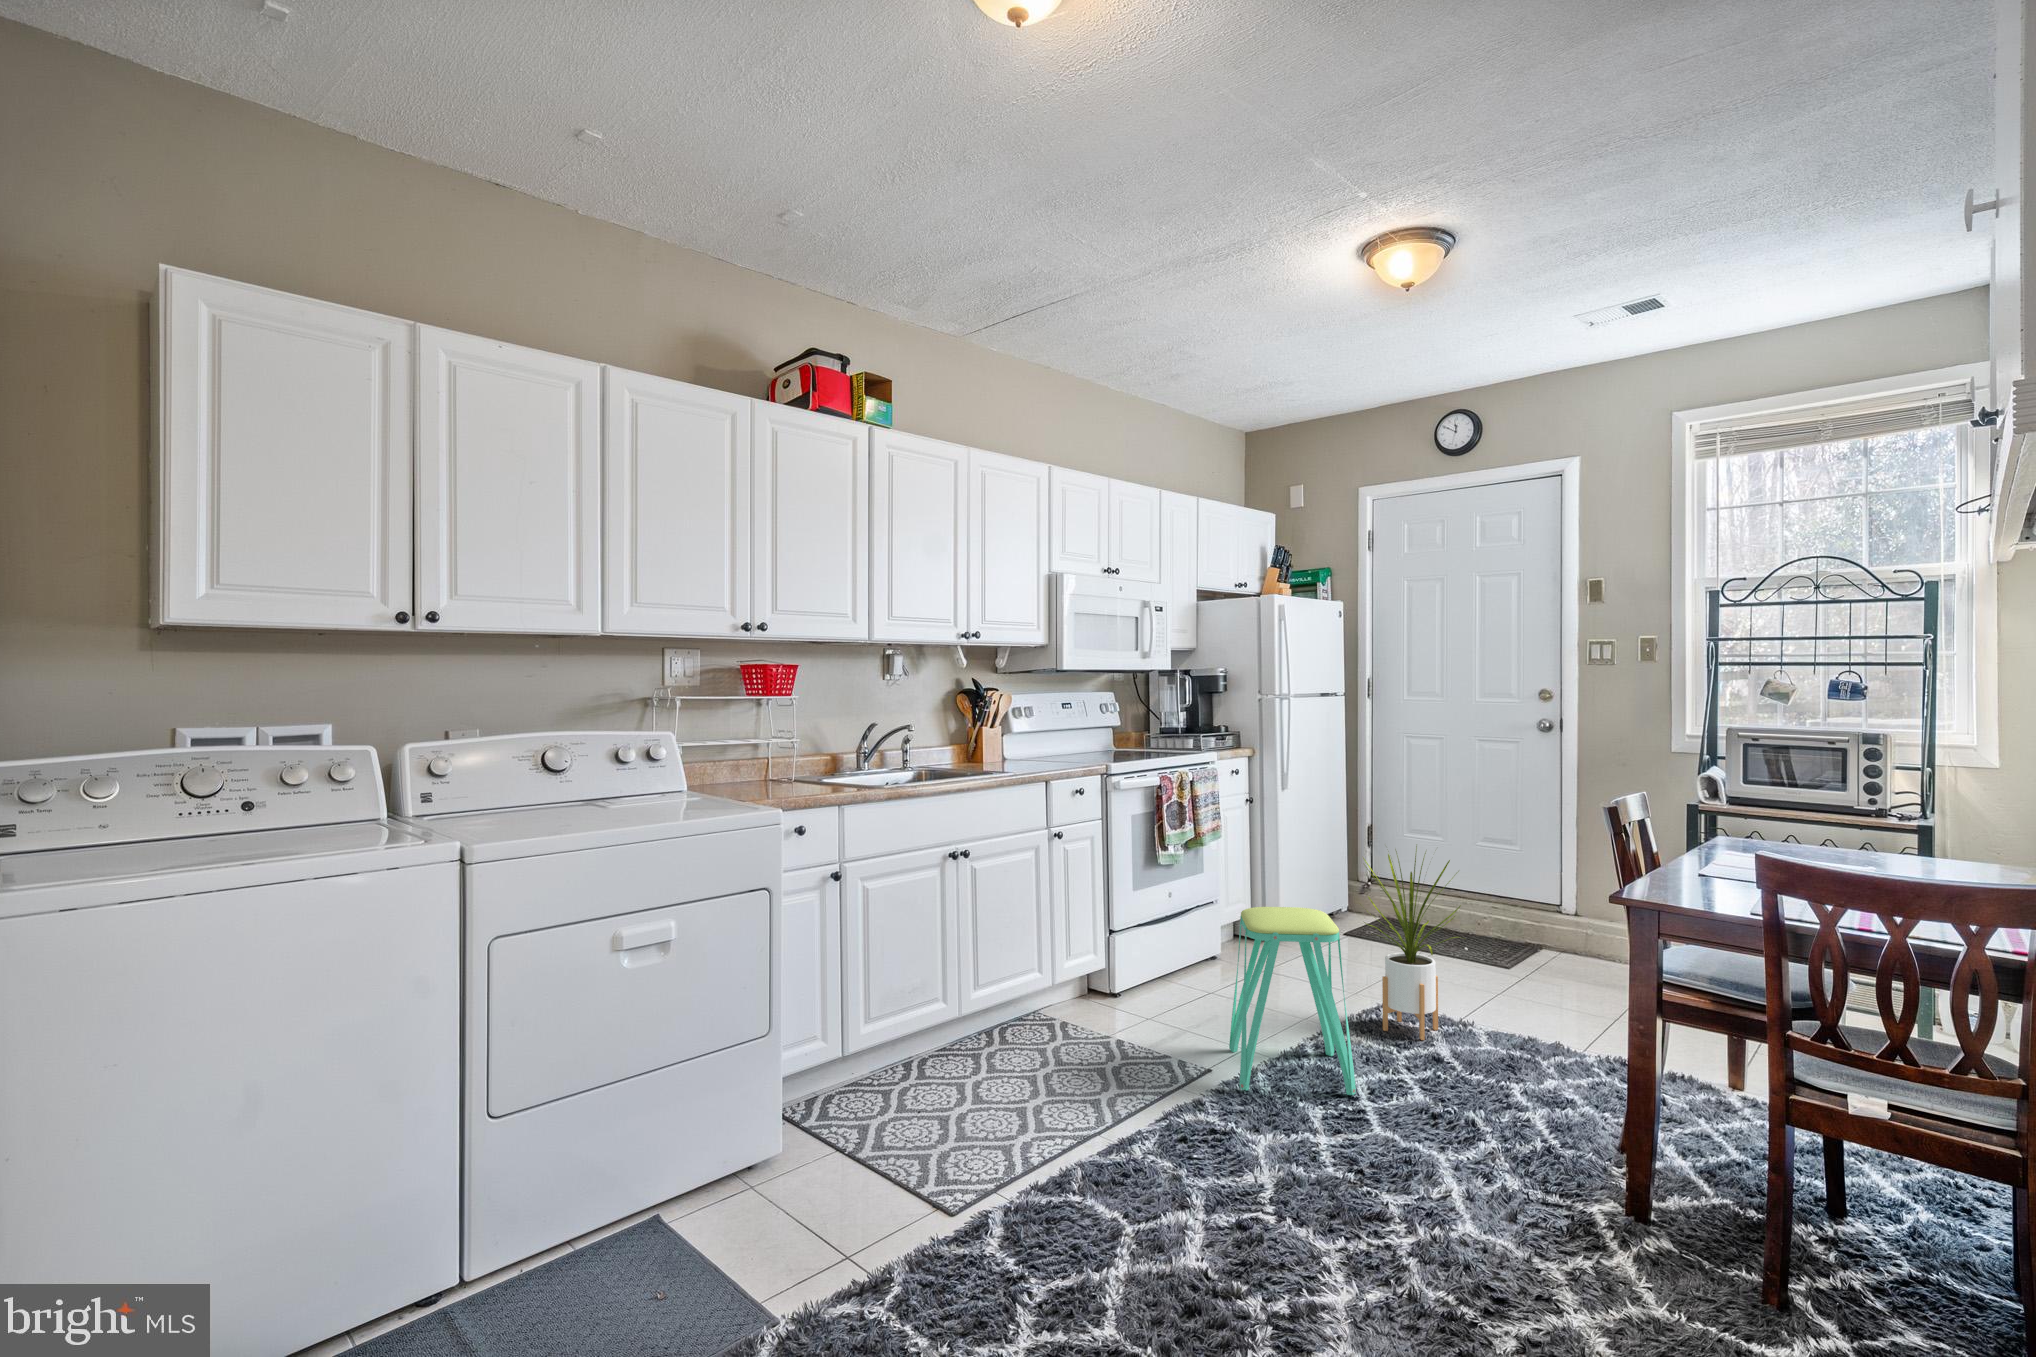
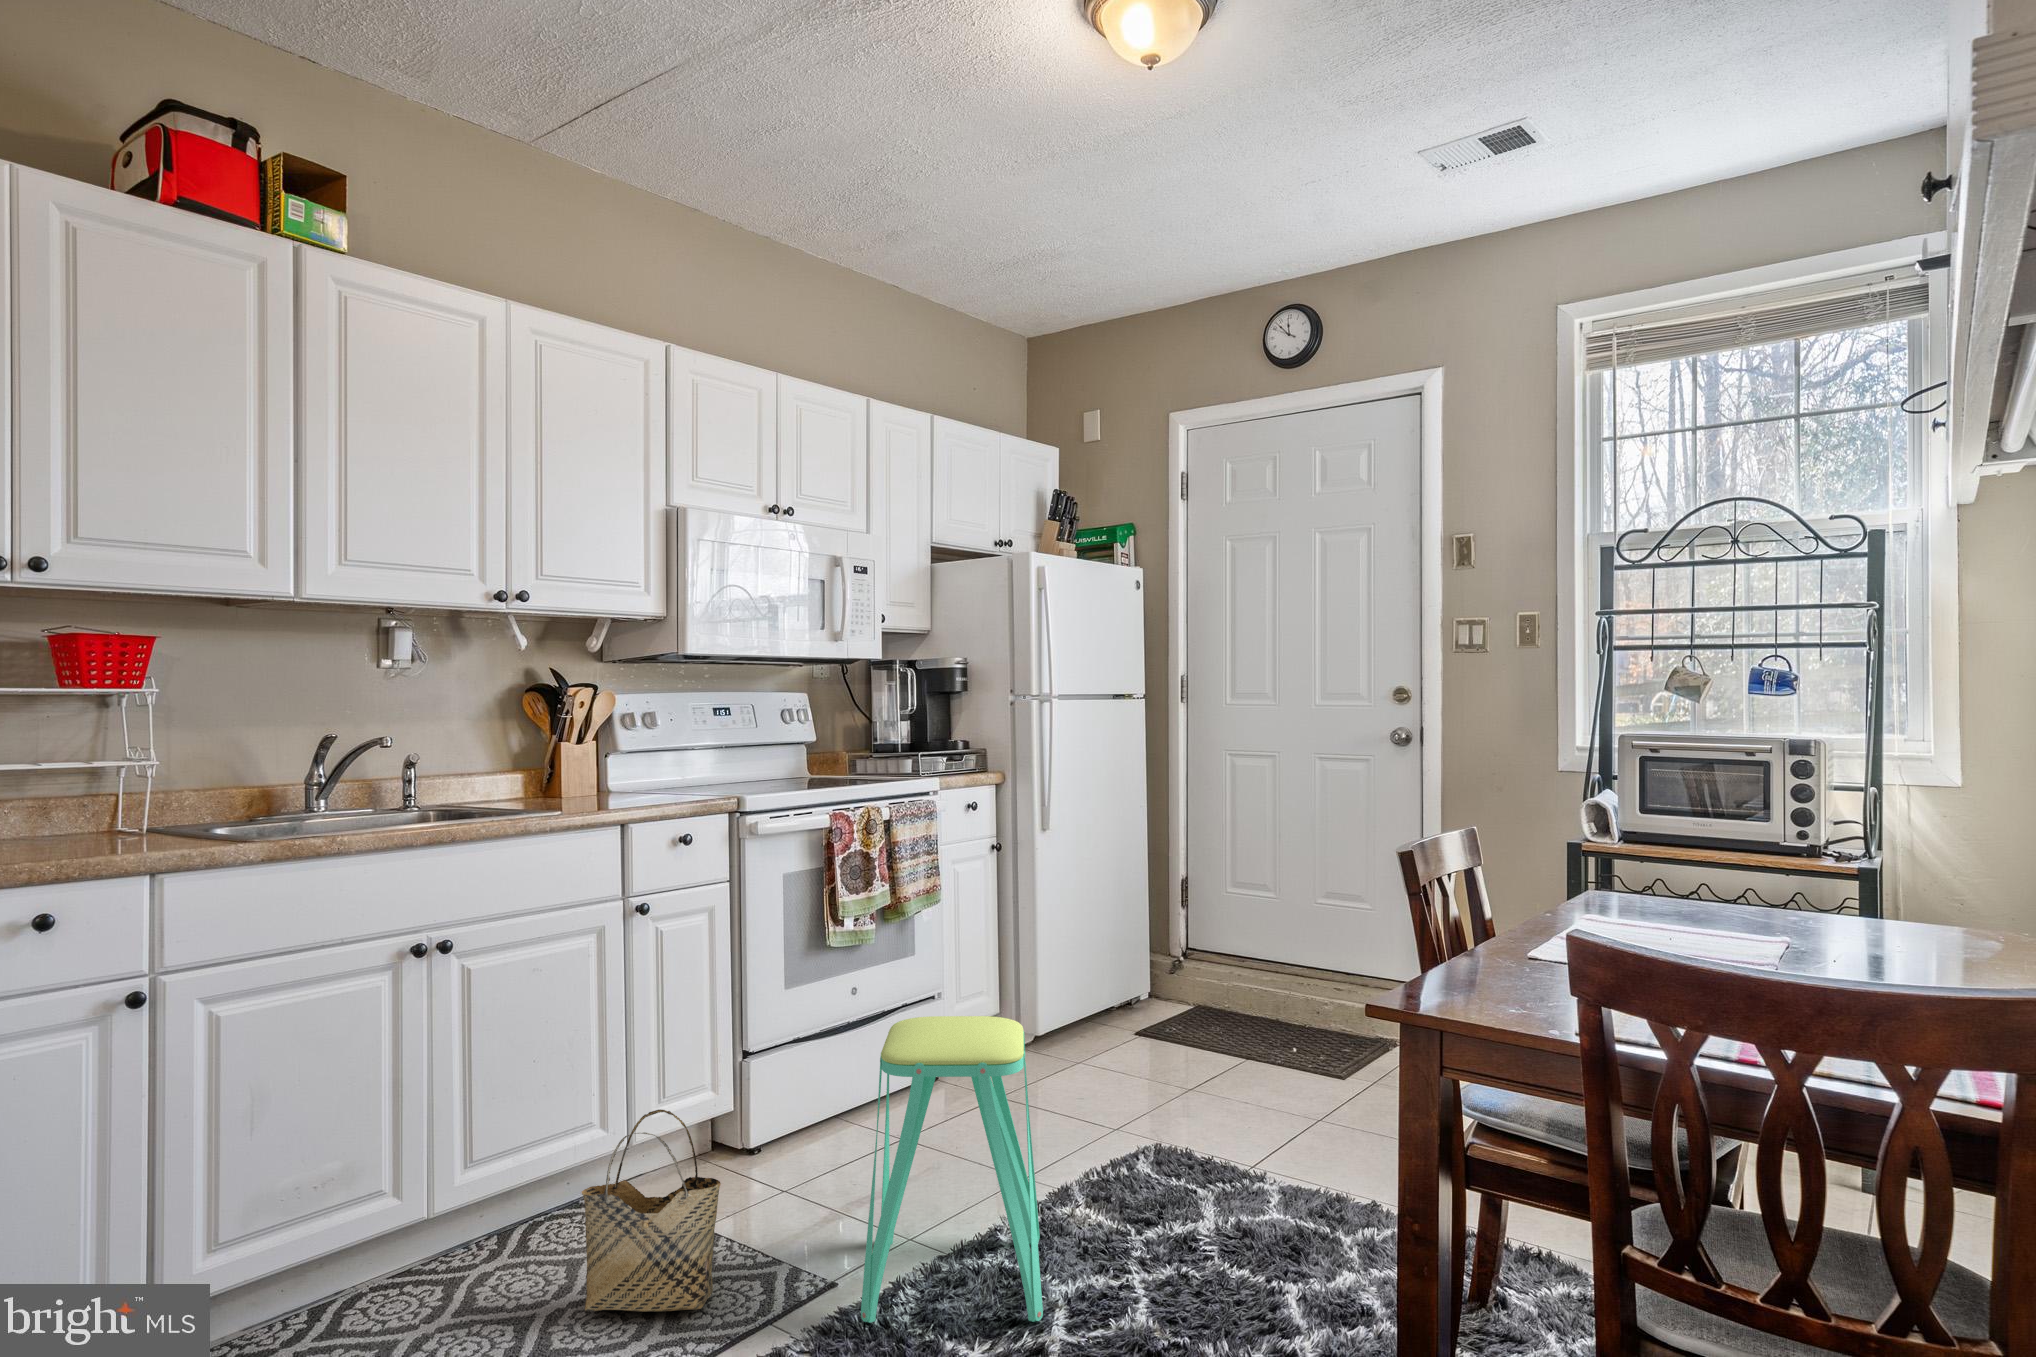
house plant: present [1363,846,1461,1040] -> none [1095,906,1248,1208]
woven basket: none [1061,958,1144,1078] -> present [582,1110,721,1312]

